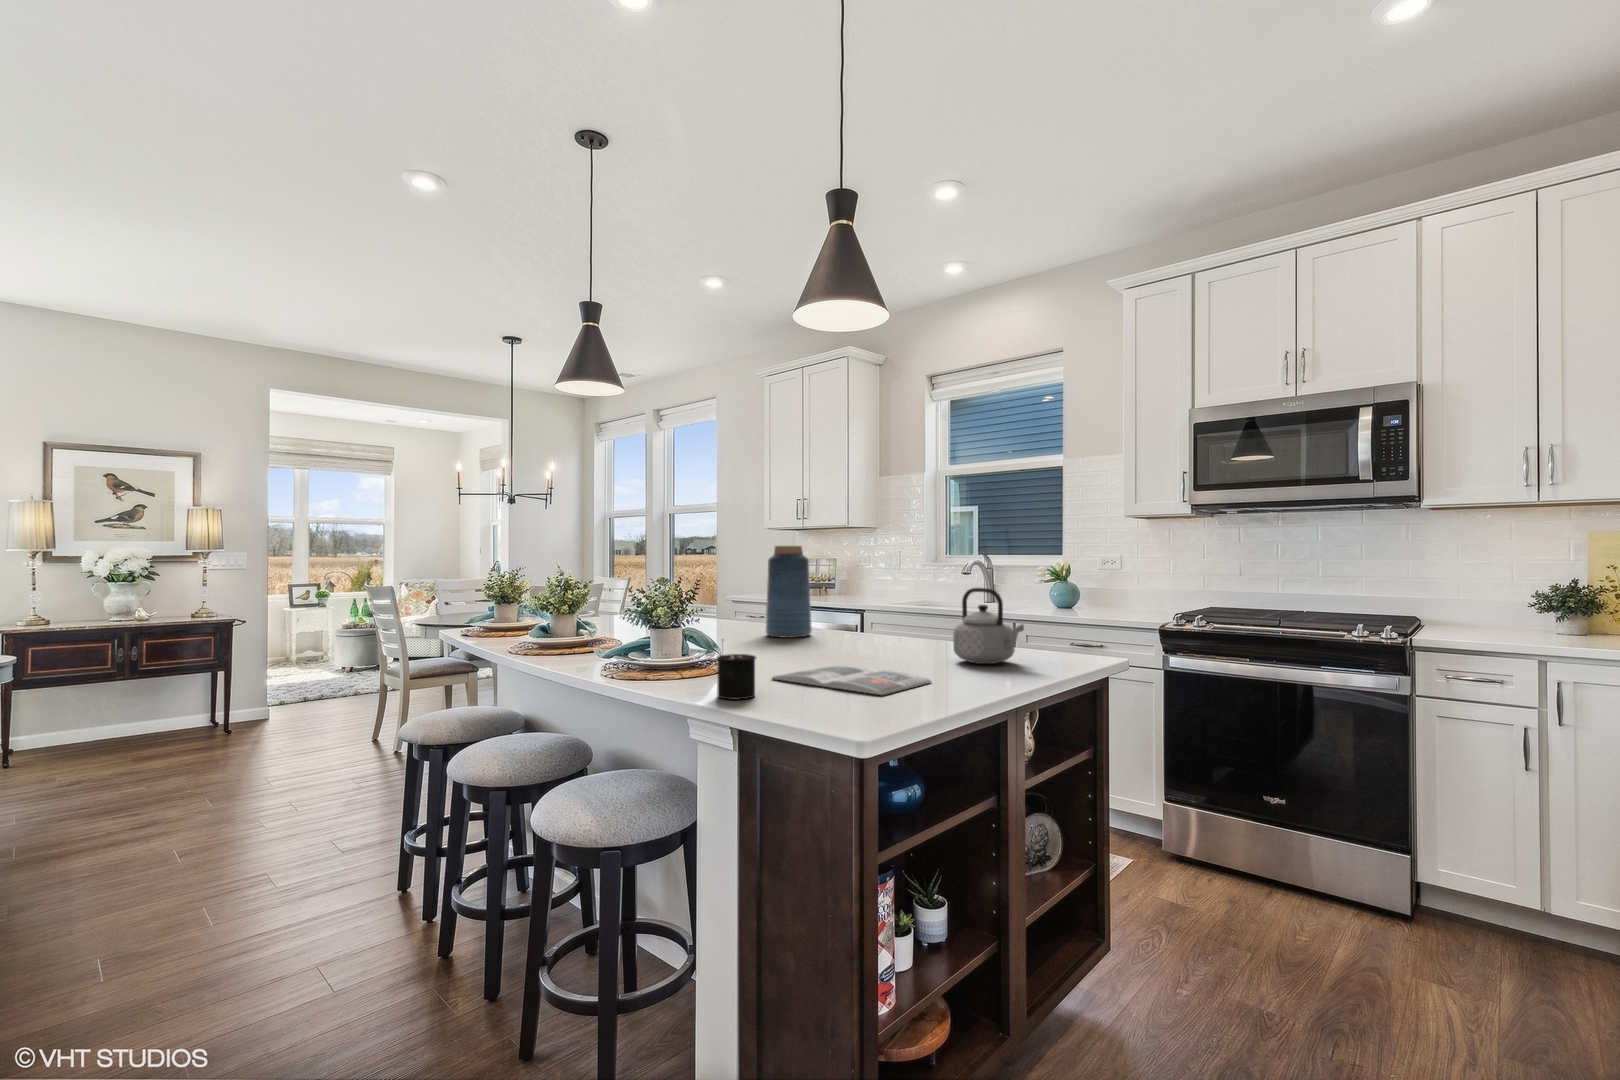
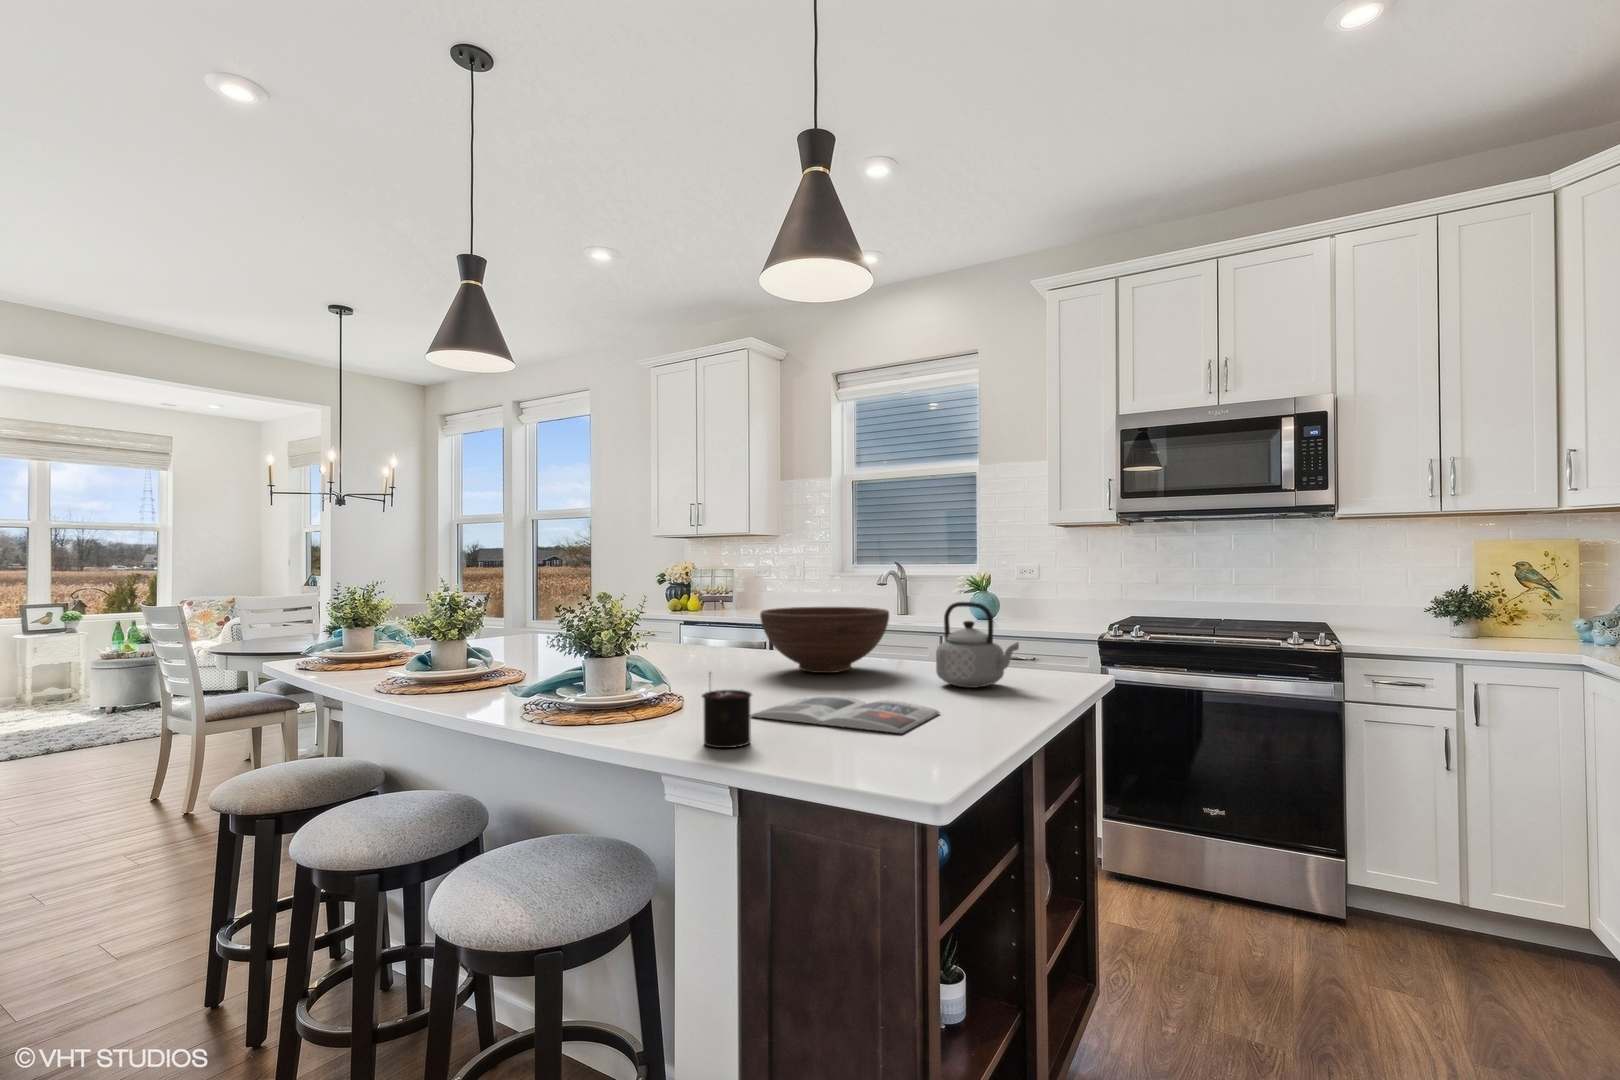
vase: present [766,546,812,638] -> none [694,555,748,661]
fruit bowl: none [811,591,925,649] -> present [760,607,889,673]

